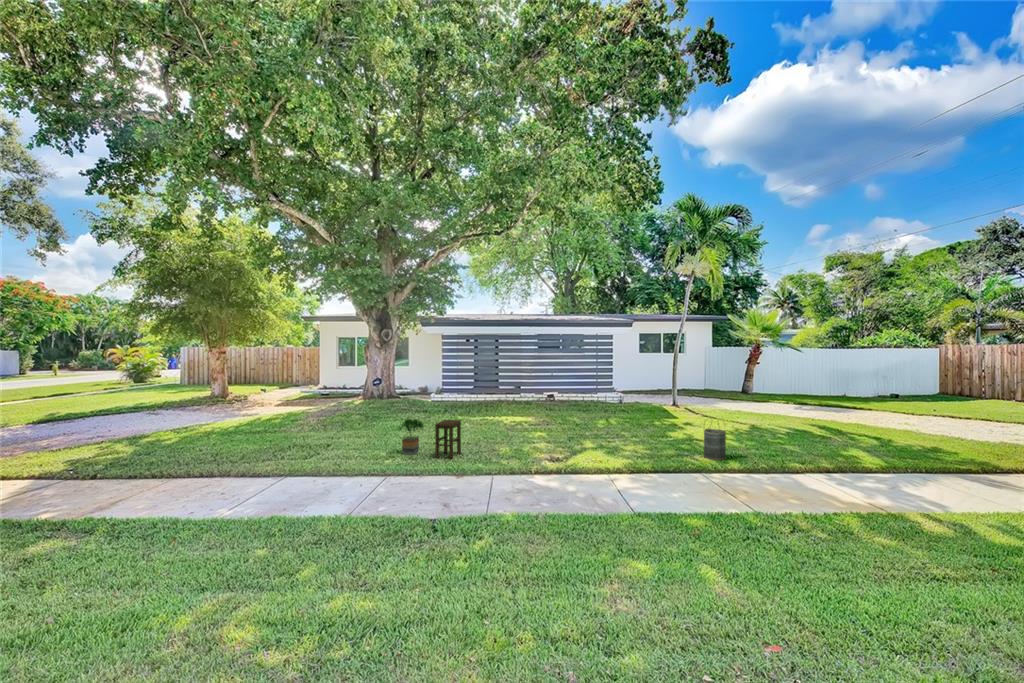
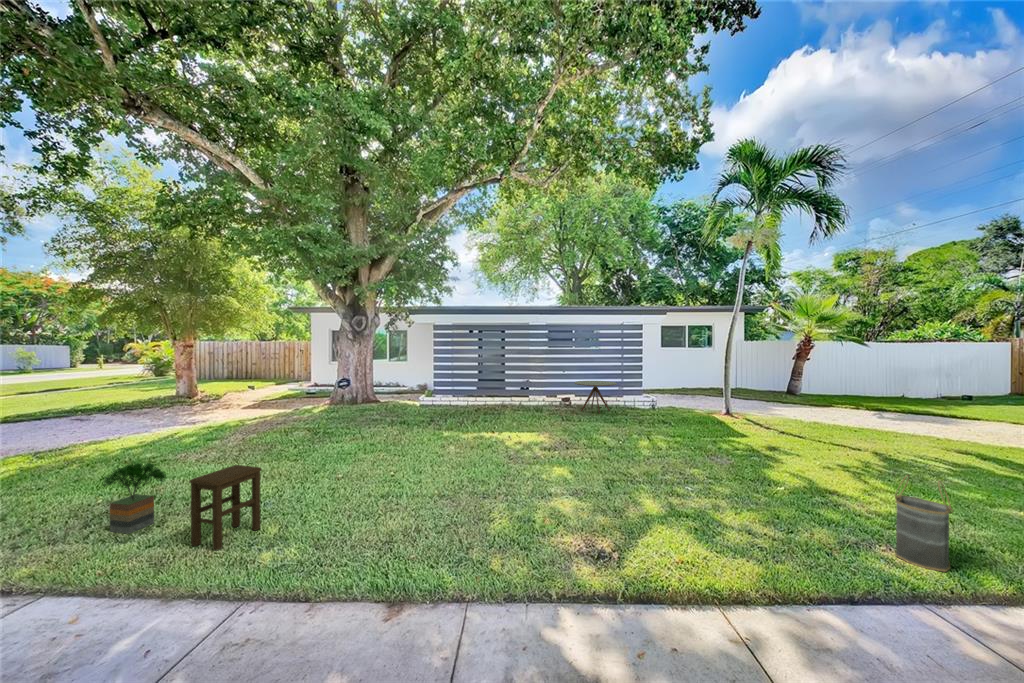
round table: none [557,381,591,407] -> present [575,381,617,414]
potted tree: present [399,419,424,455] -> present [103,463,166,534]
stool: present [435,420,461,459] -> present [189,465,262,551]

